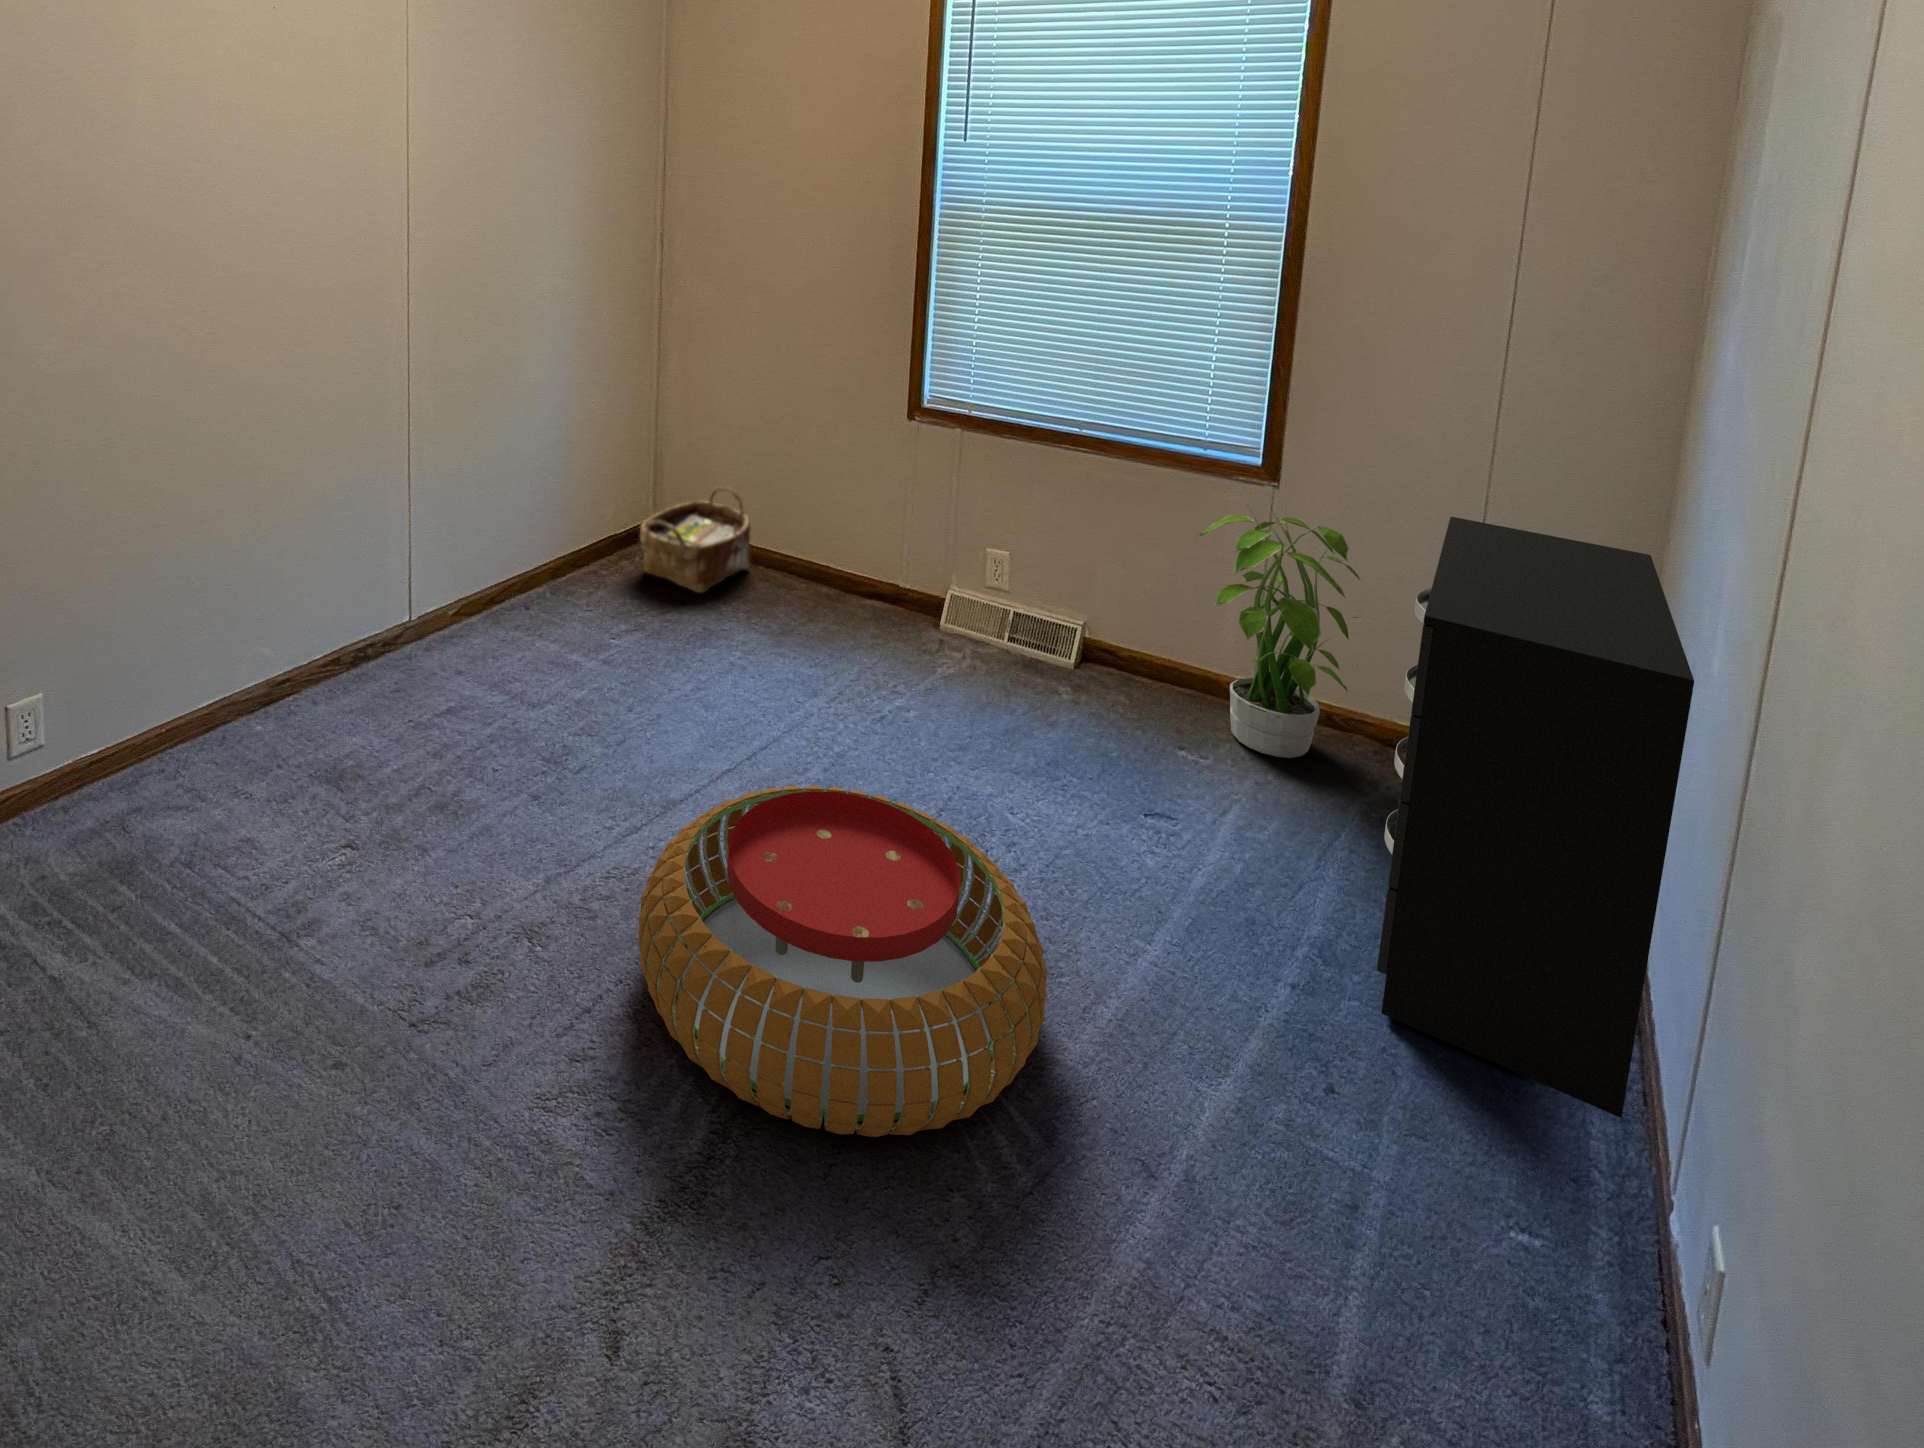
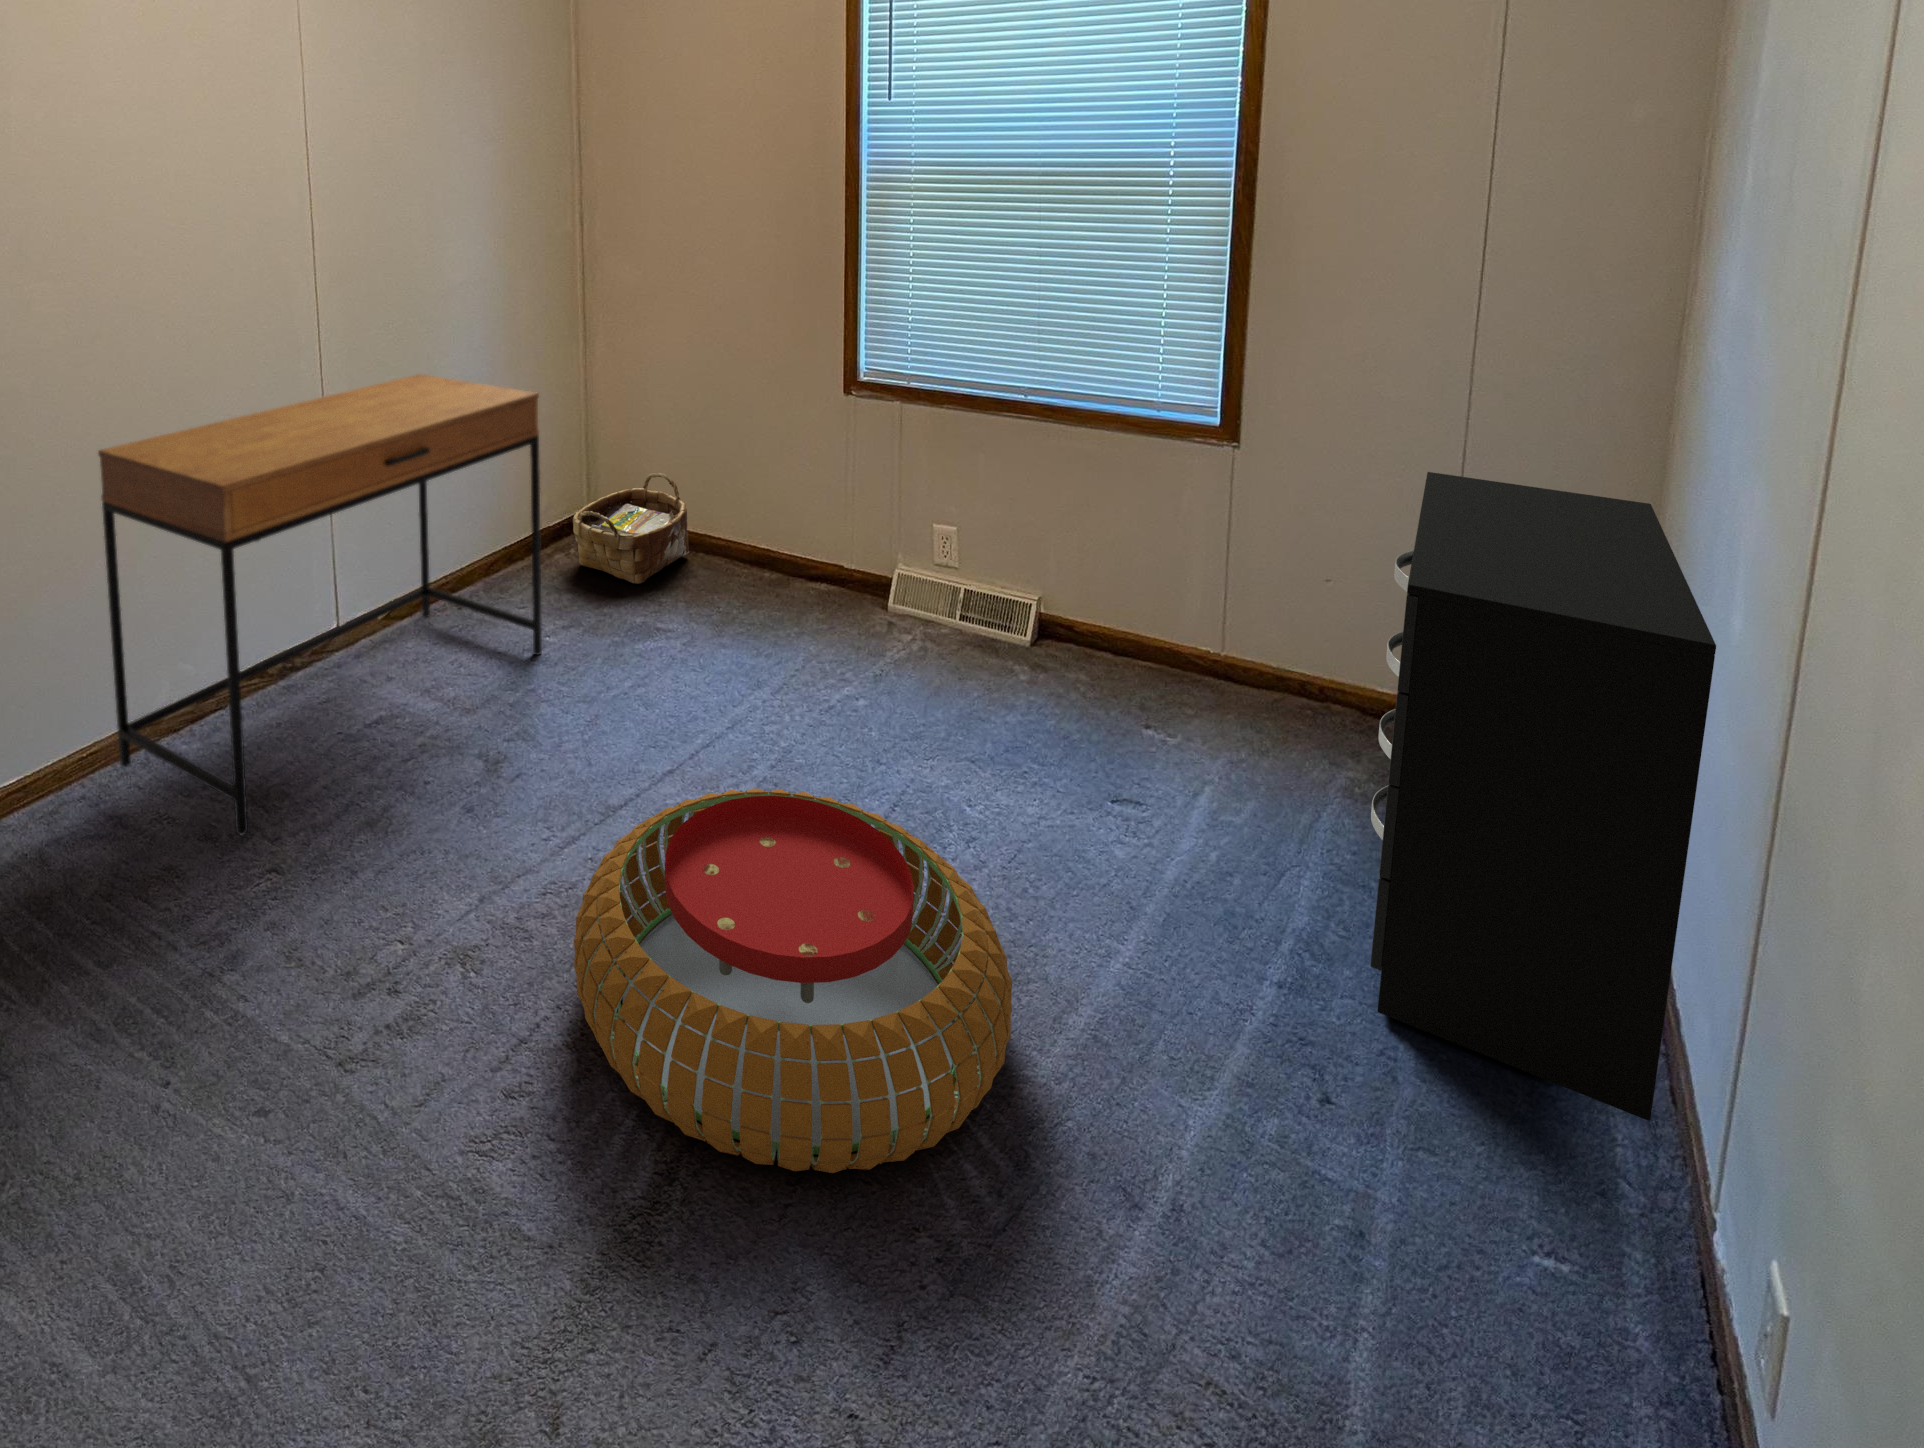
desk: none [196,379,618,813] -> present [98,374,542,835]
potted plant: present [1195,504,1361,758] -> none [1151,466,1332,733]

